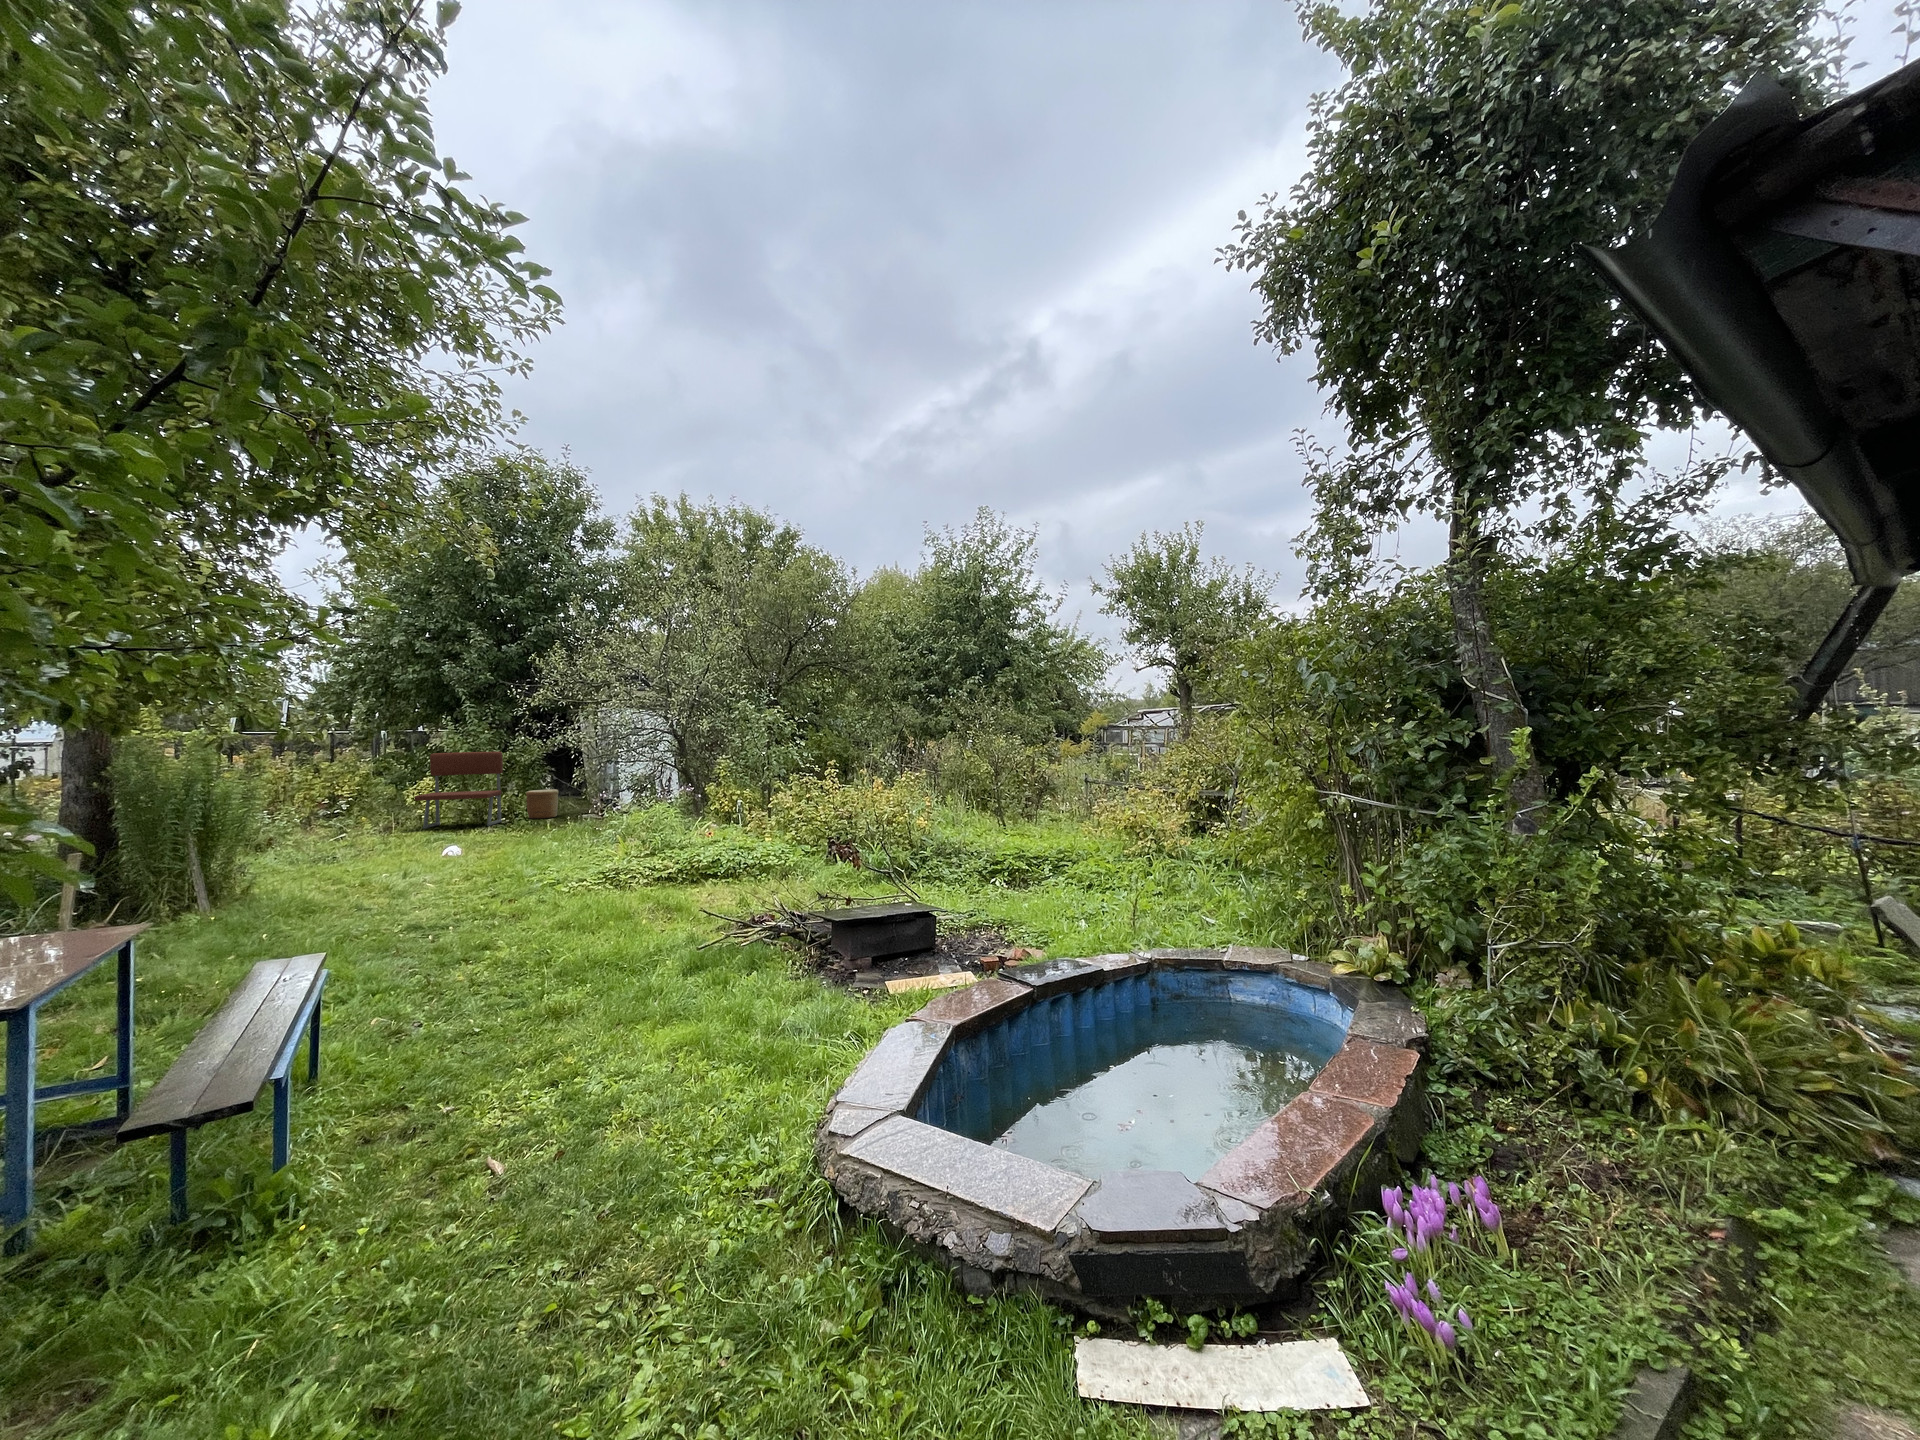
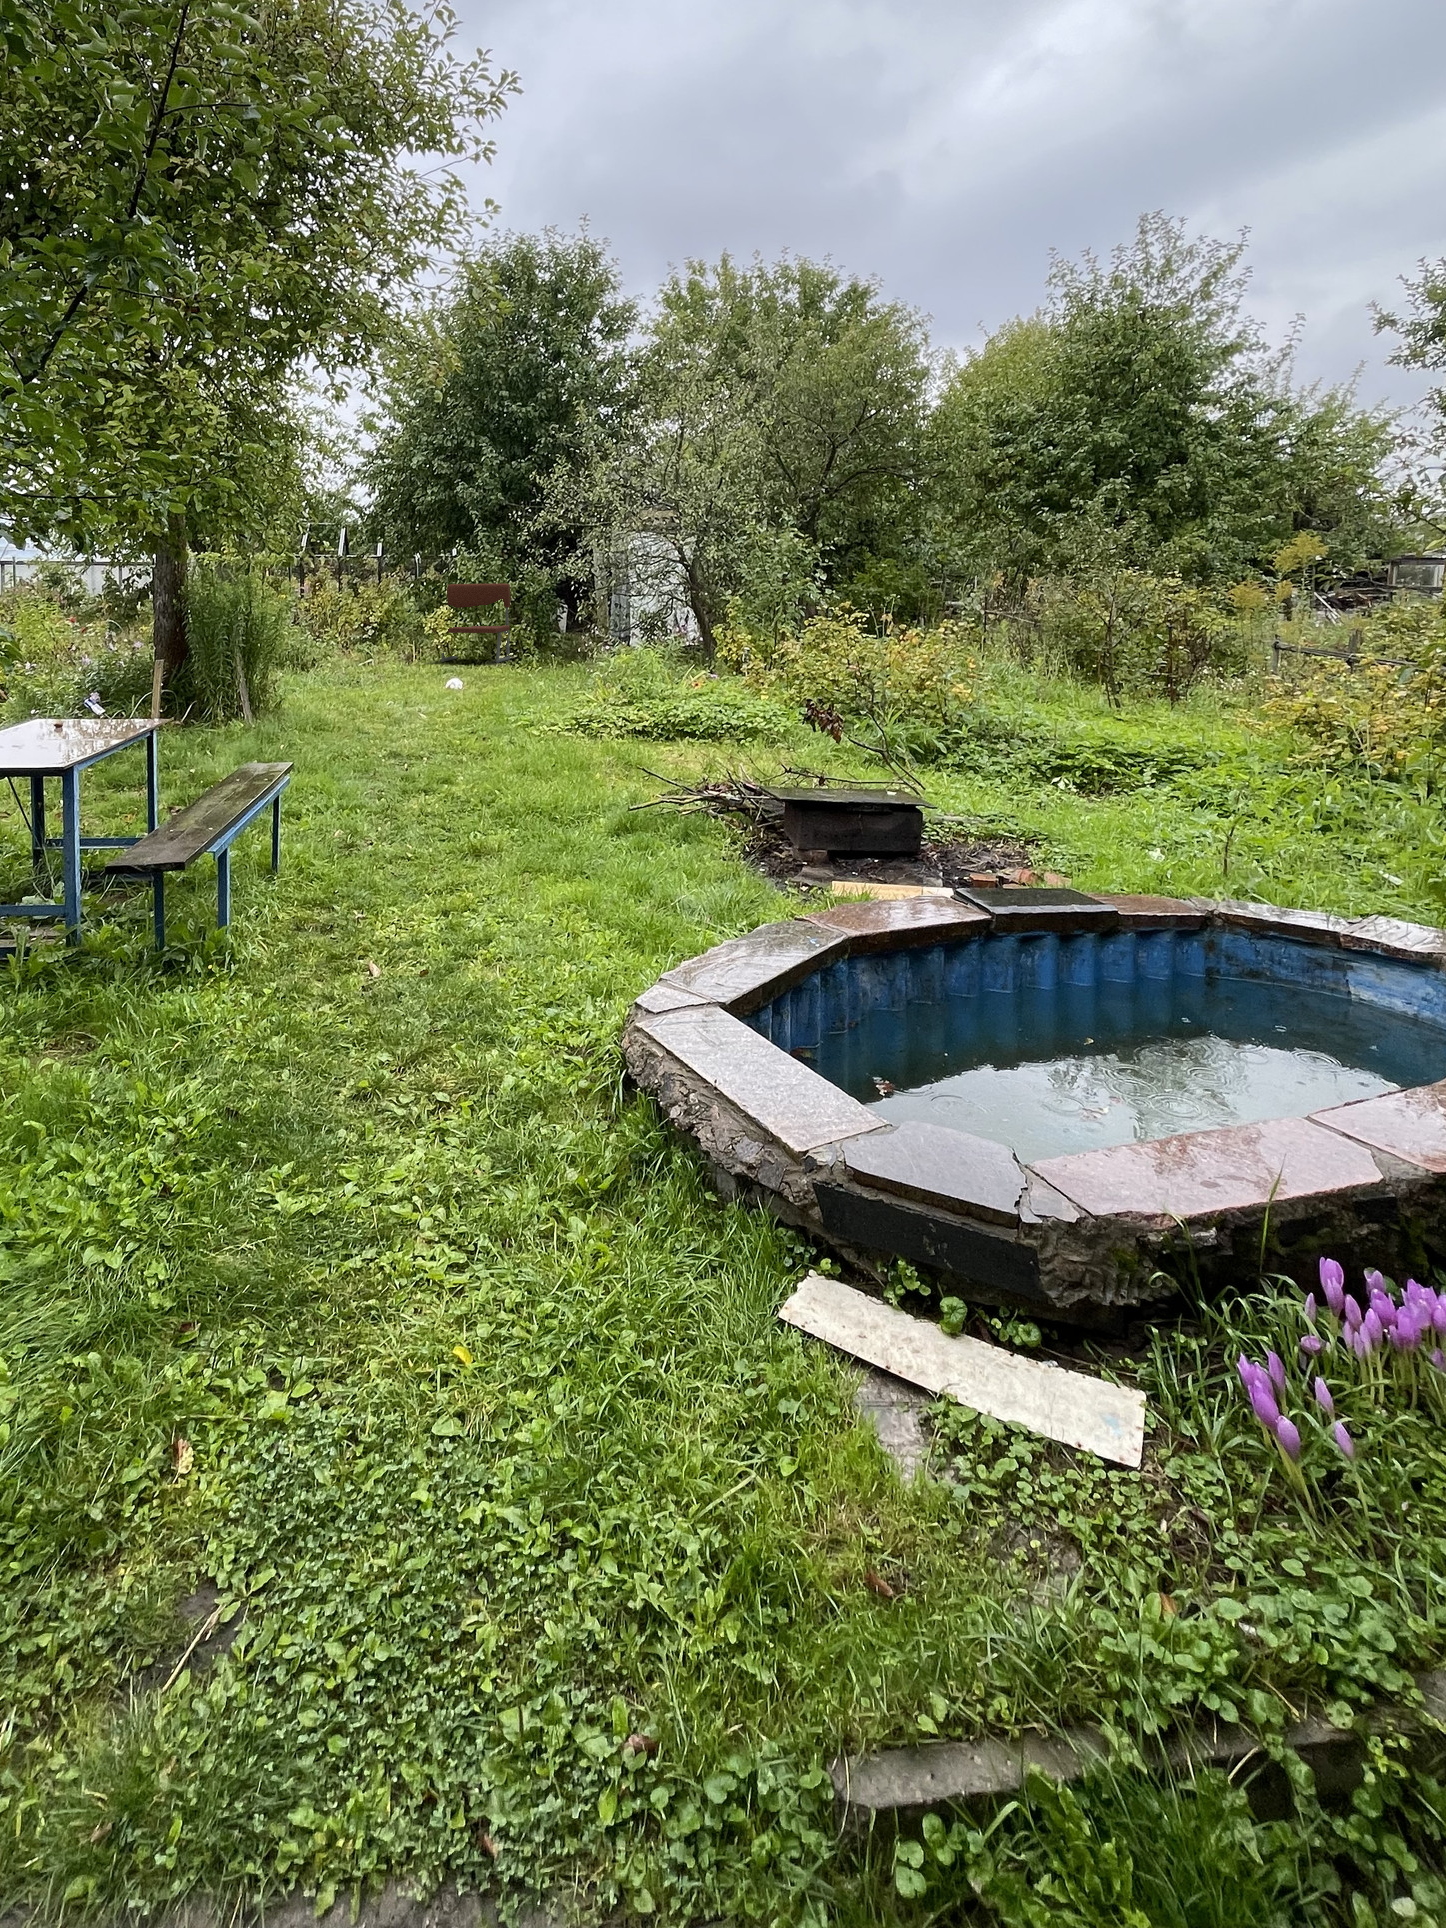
woven basket: present [526,789,559,819] -> none [533,627,565,658]

